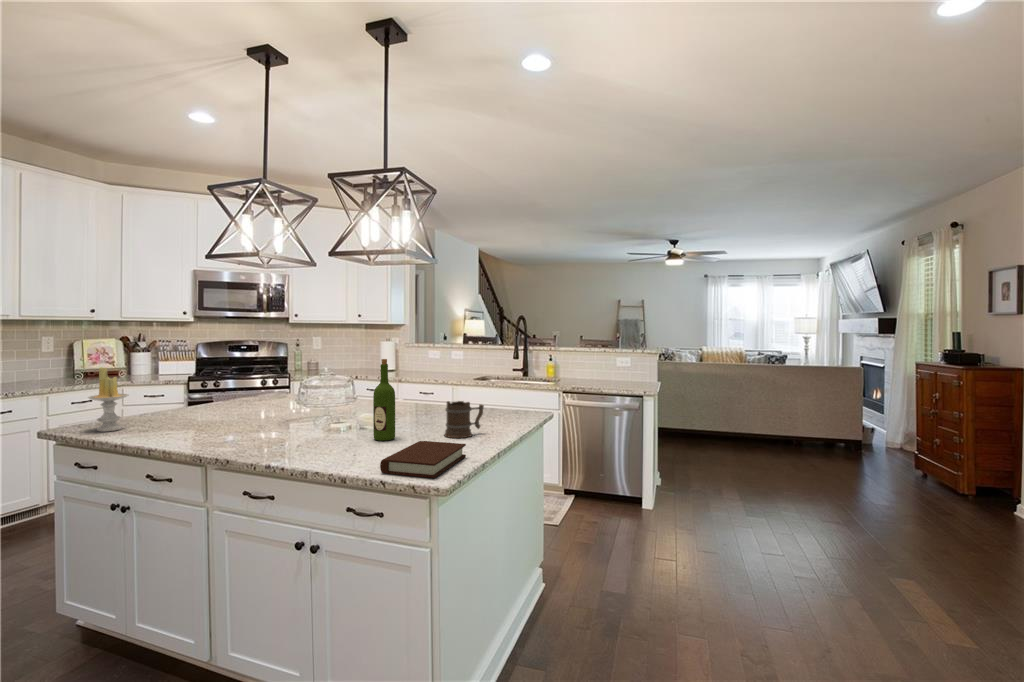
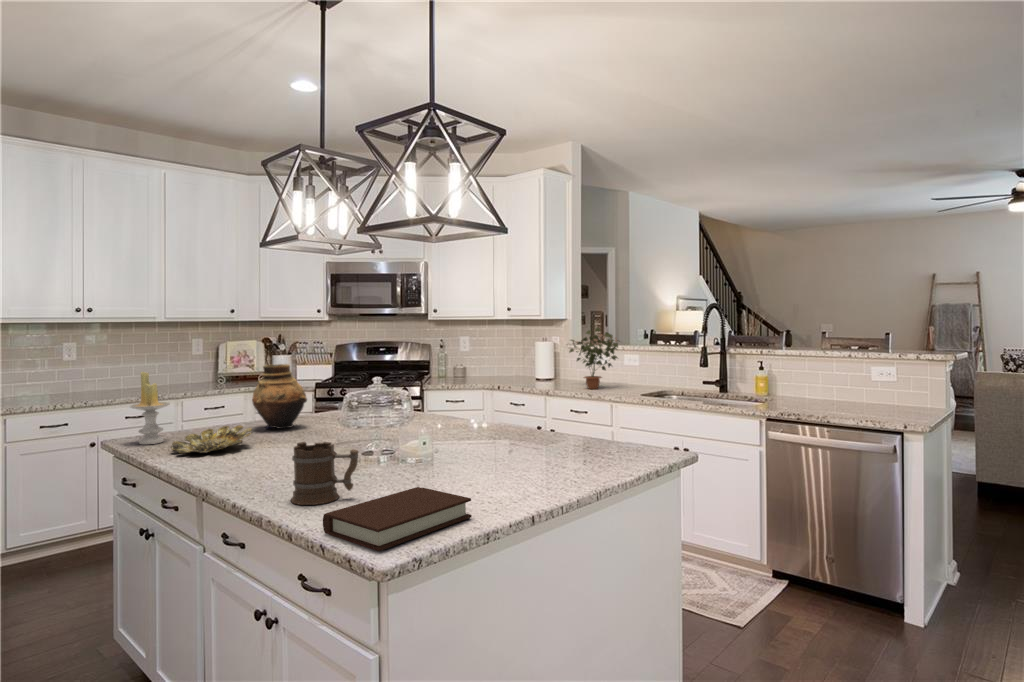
potted plant: none [412,332,455,377] -> present [569,328,618,389]
wine bottle: present [373,359,395,441] -> none [388,365,419,480]
vase: none [194,360,247,414] -> present [252,364,307,429]
mug: present [444,401,484,438] -> present [291,442,359,505]
bowl: none [147,411,222,435] -> present [171,425,252,453]

